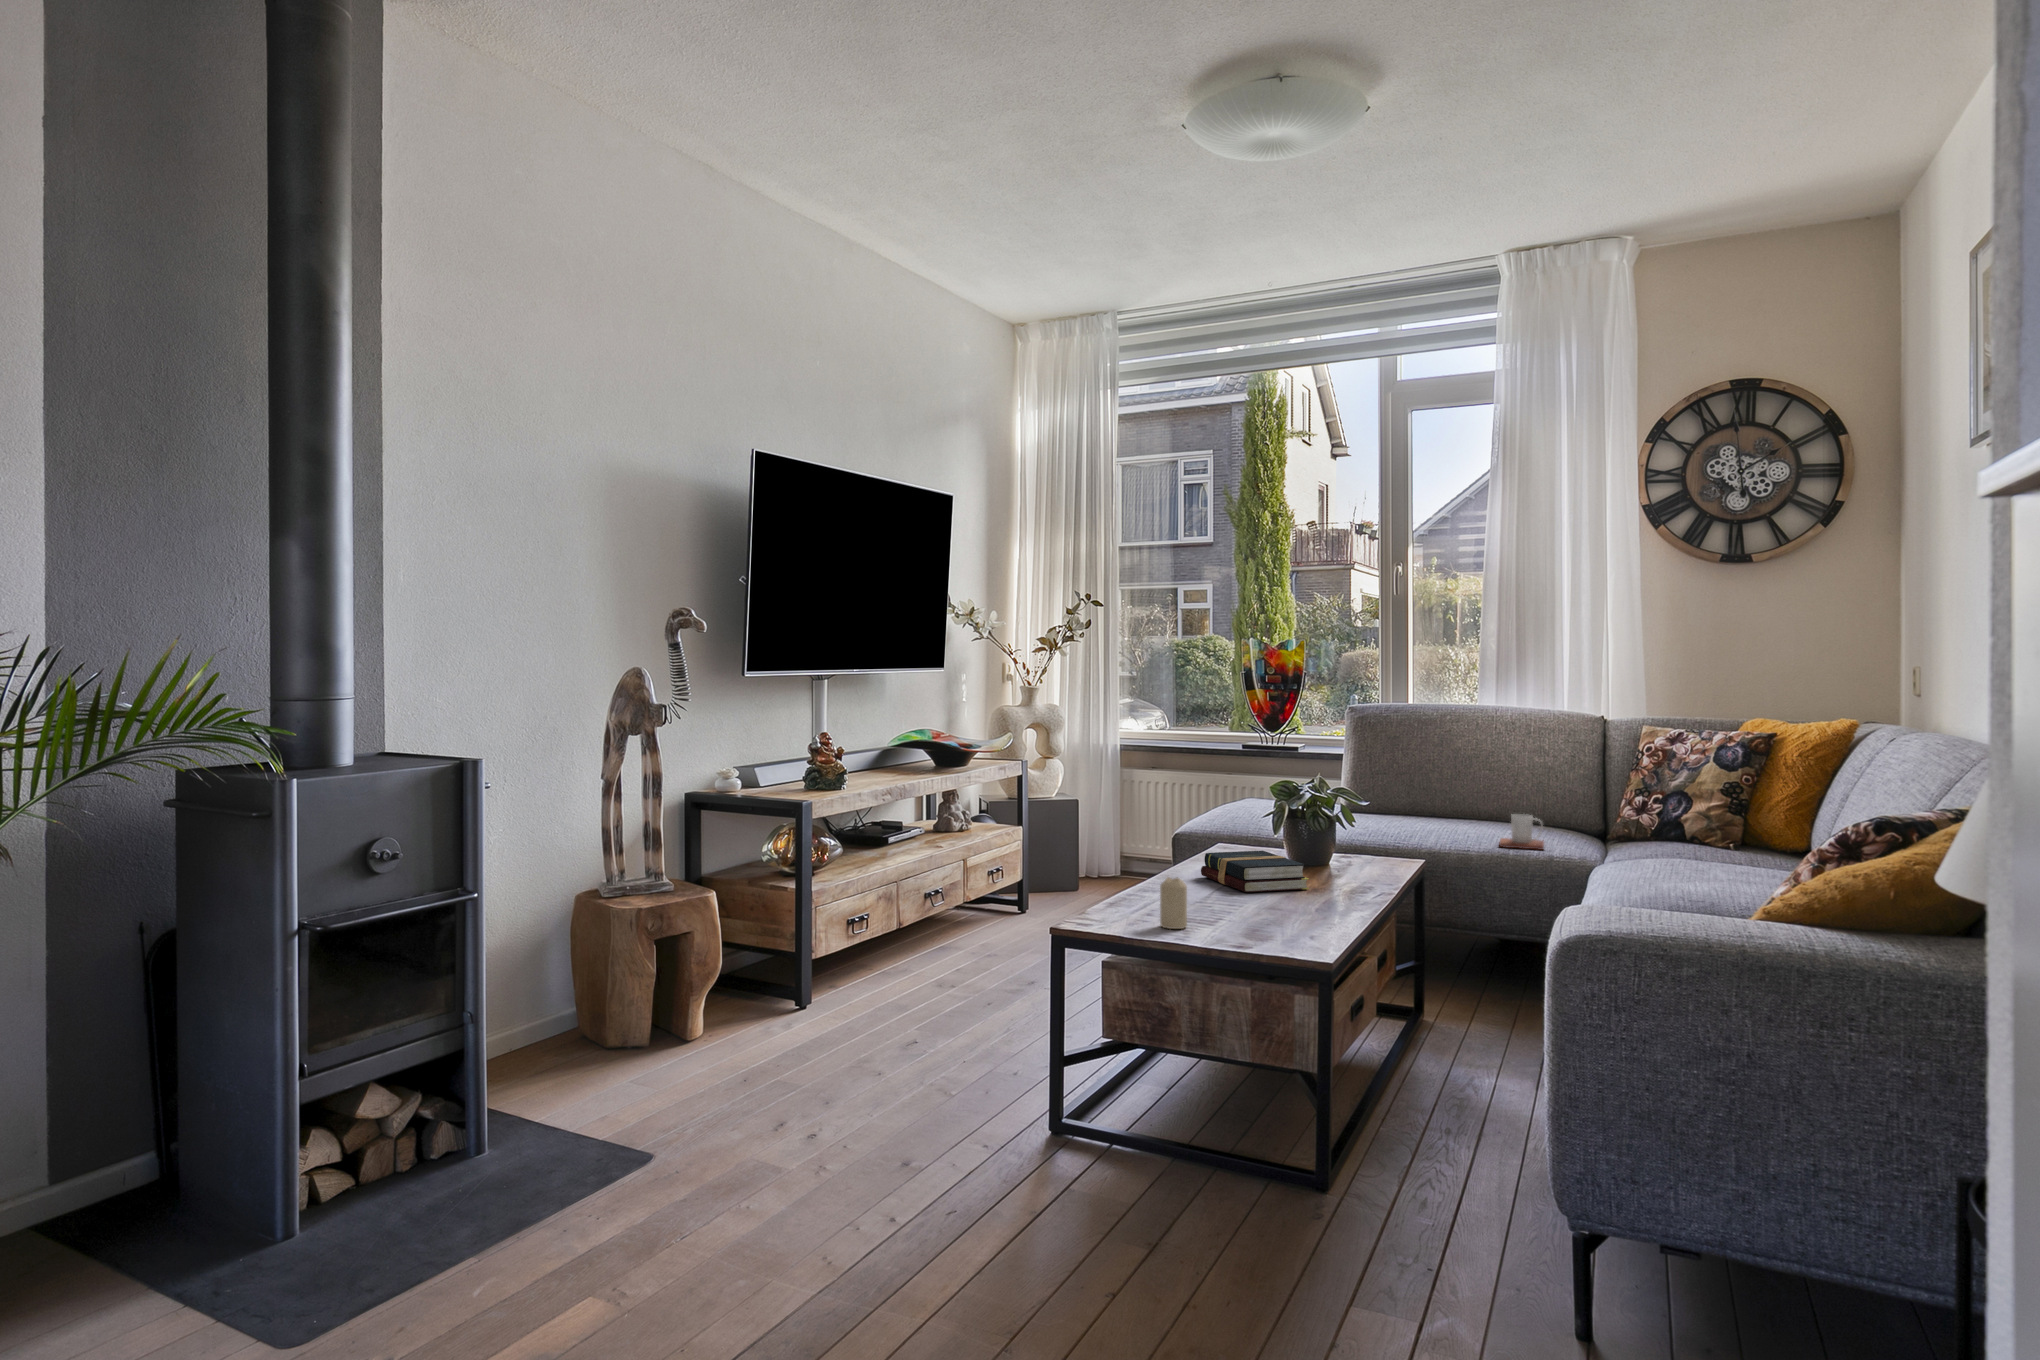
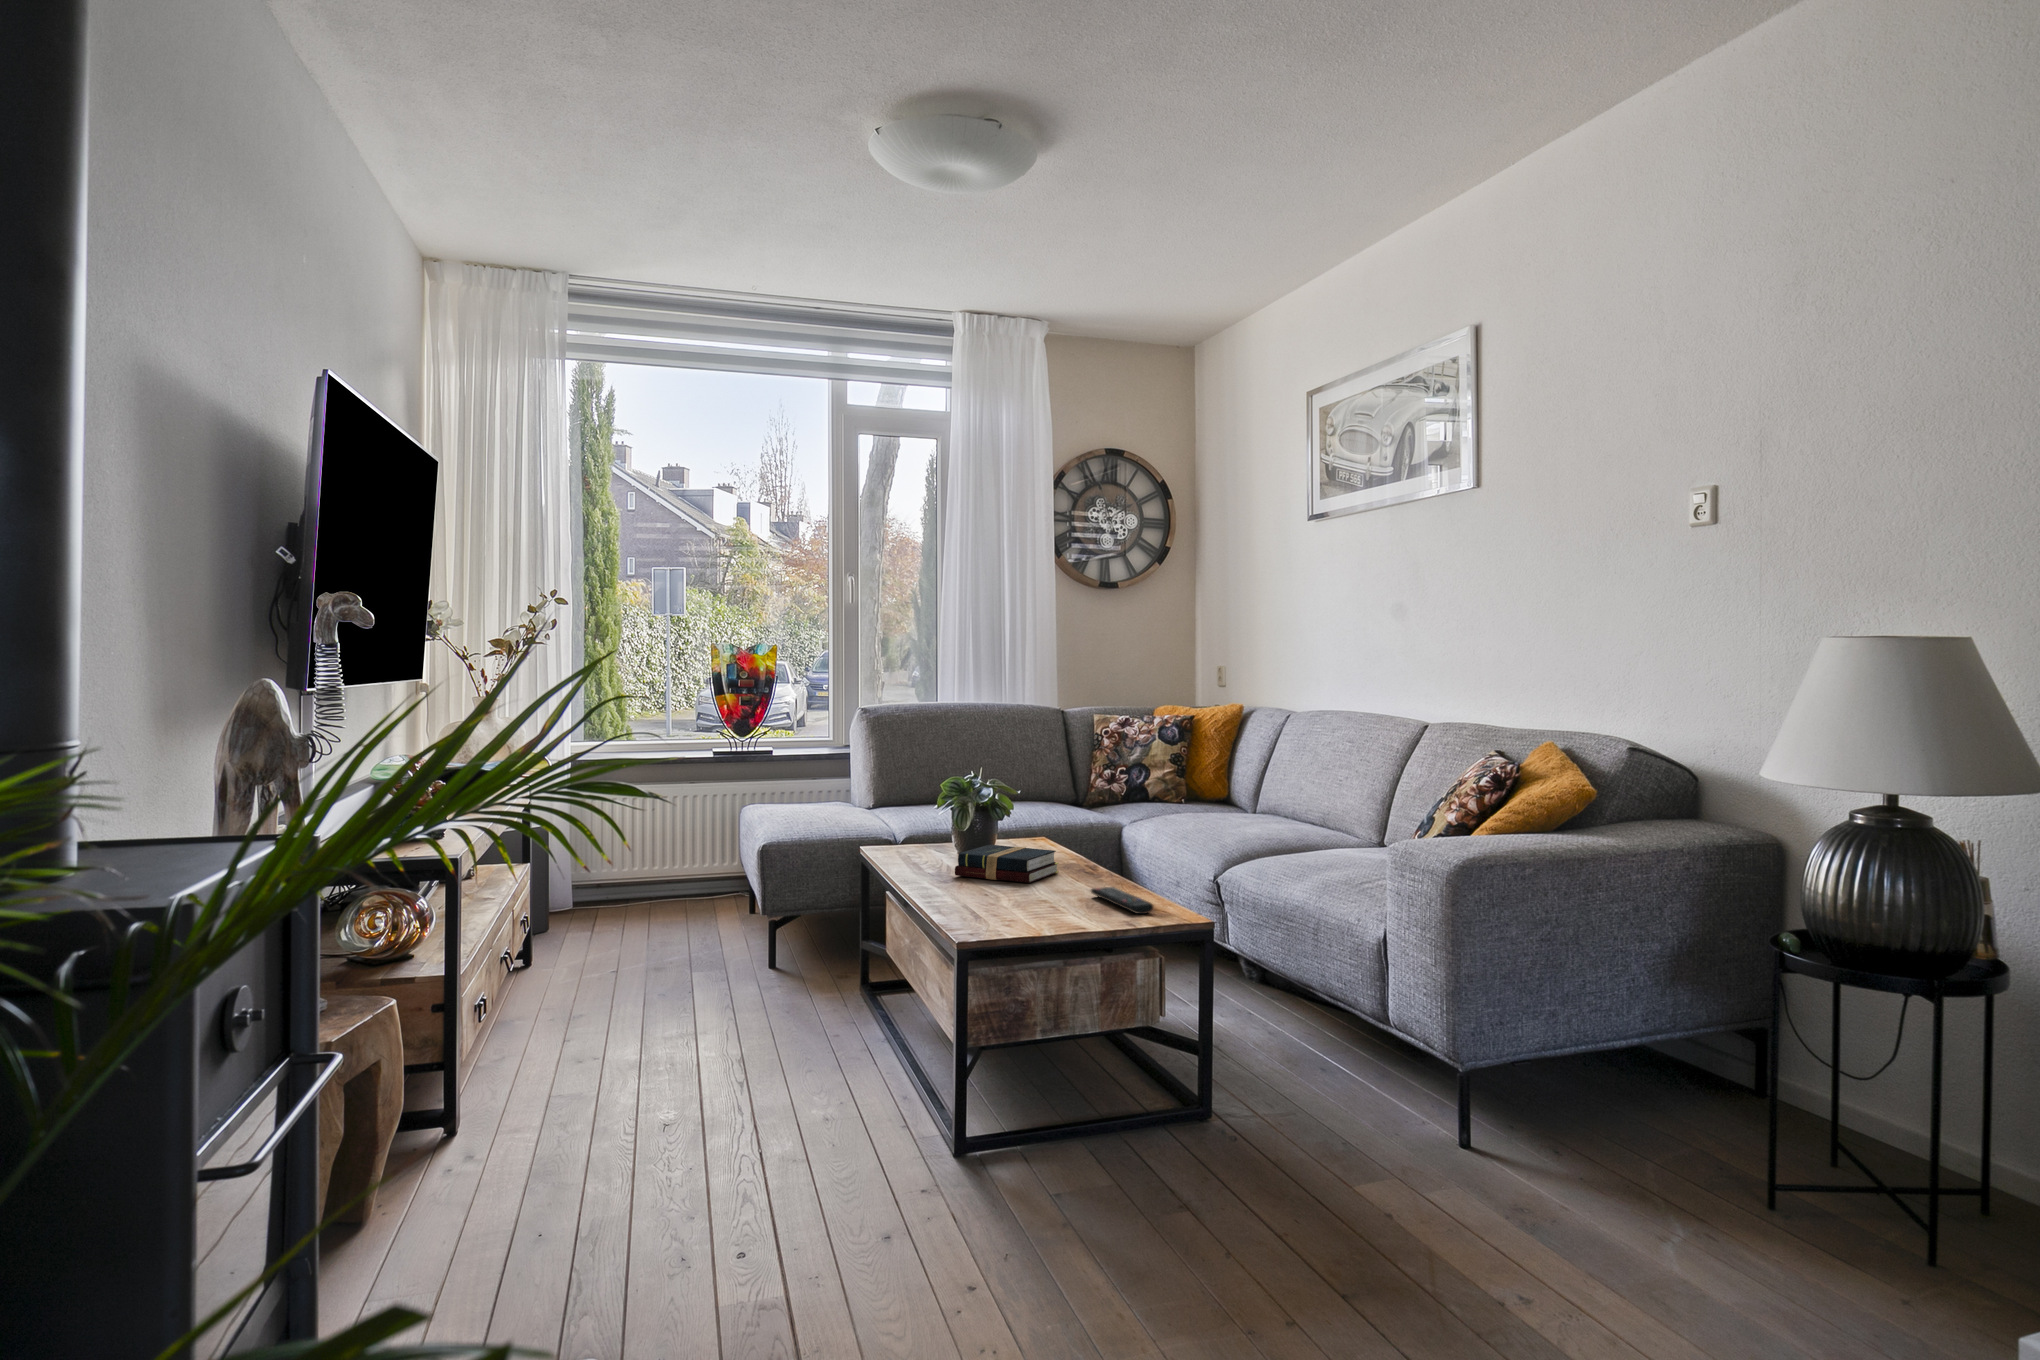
mug: present [1499,814,1544,850] -> none [1045,791,1088,820]
candle: present [1160,877,1187,929] -> none [1067,873,1091,922]
remote control: none [1235,904,1284,935] -> present [1091,887,1153,914]

